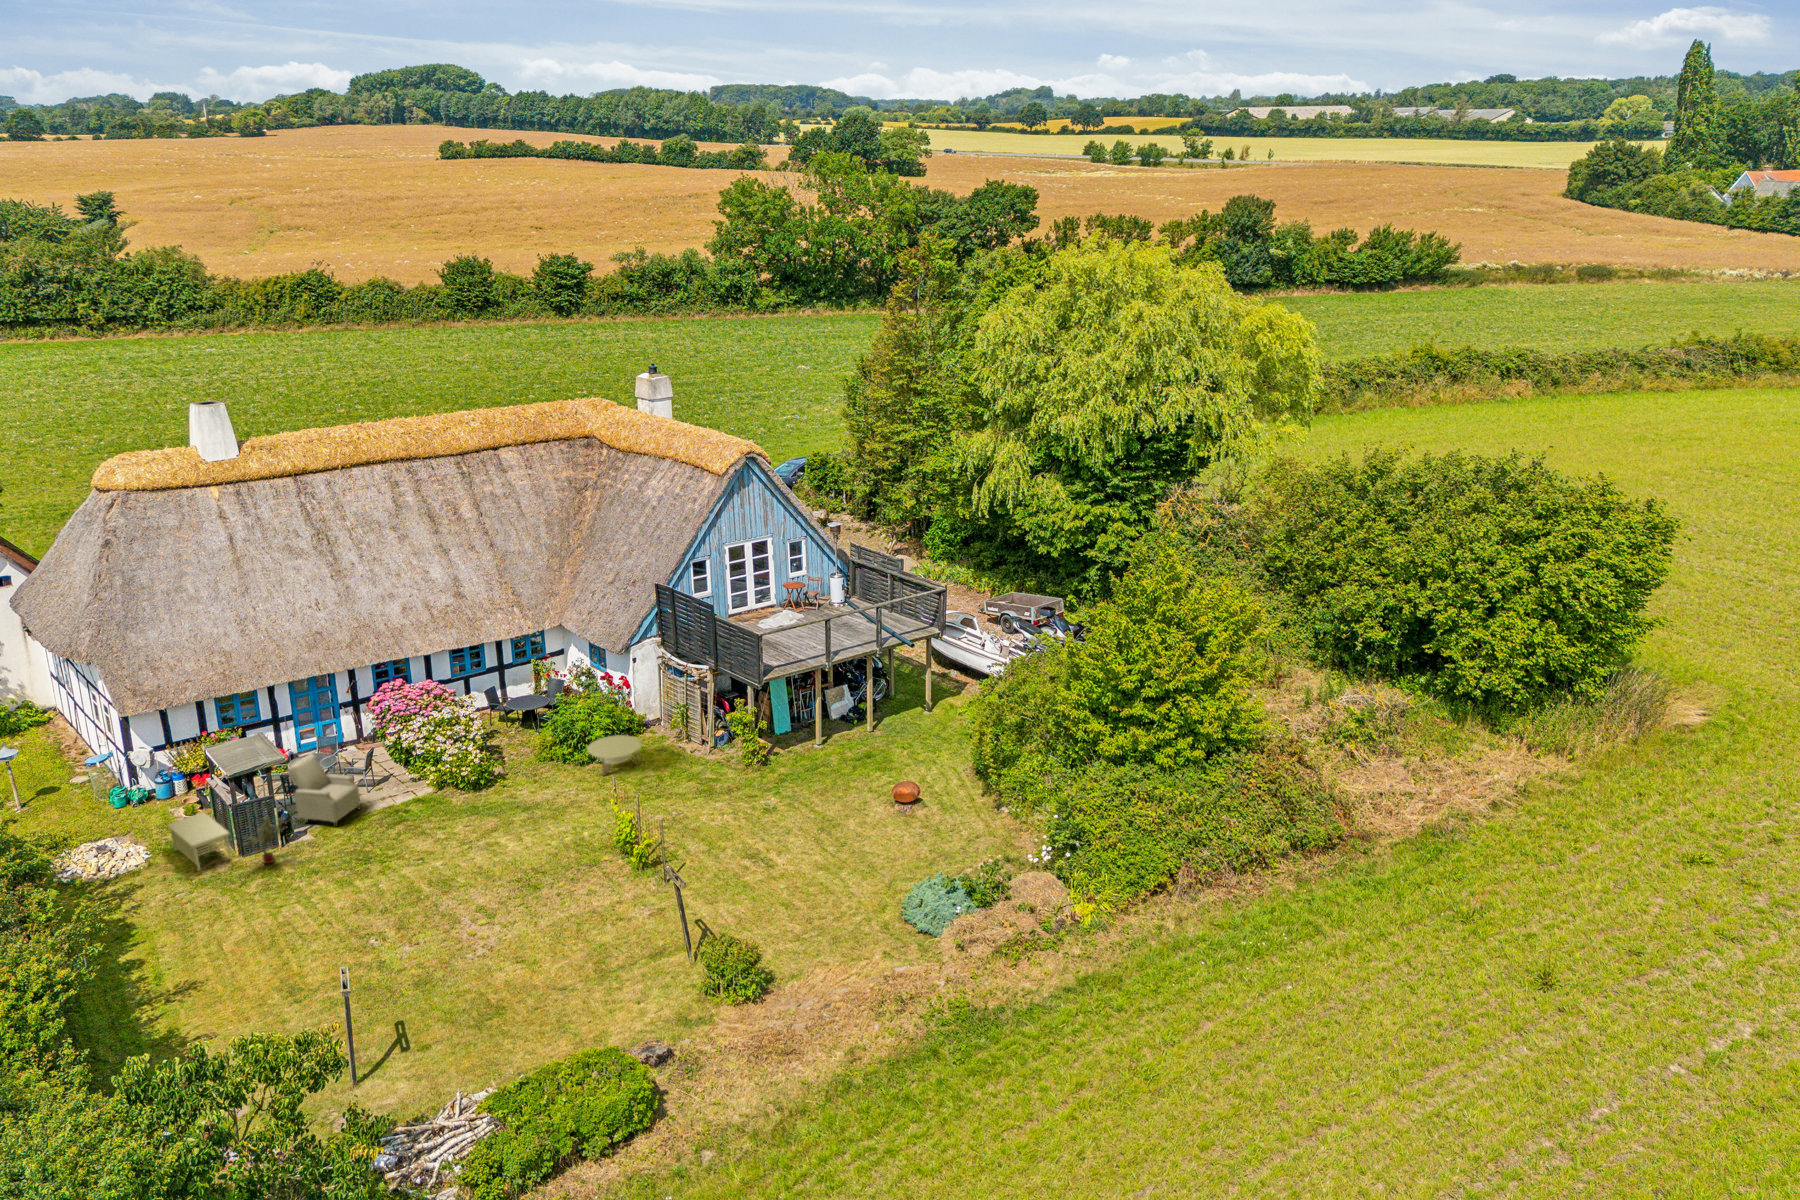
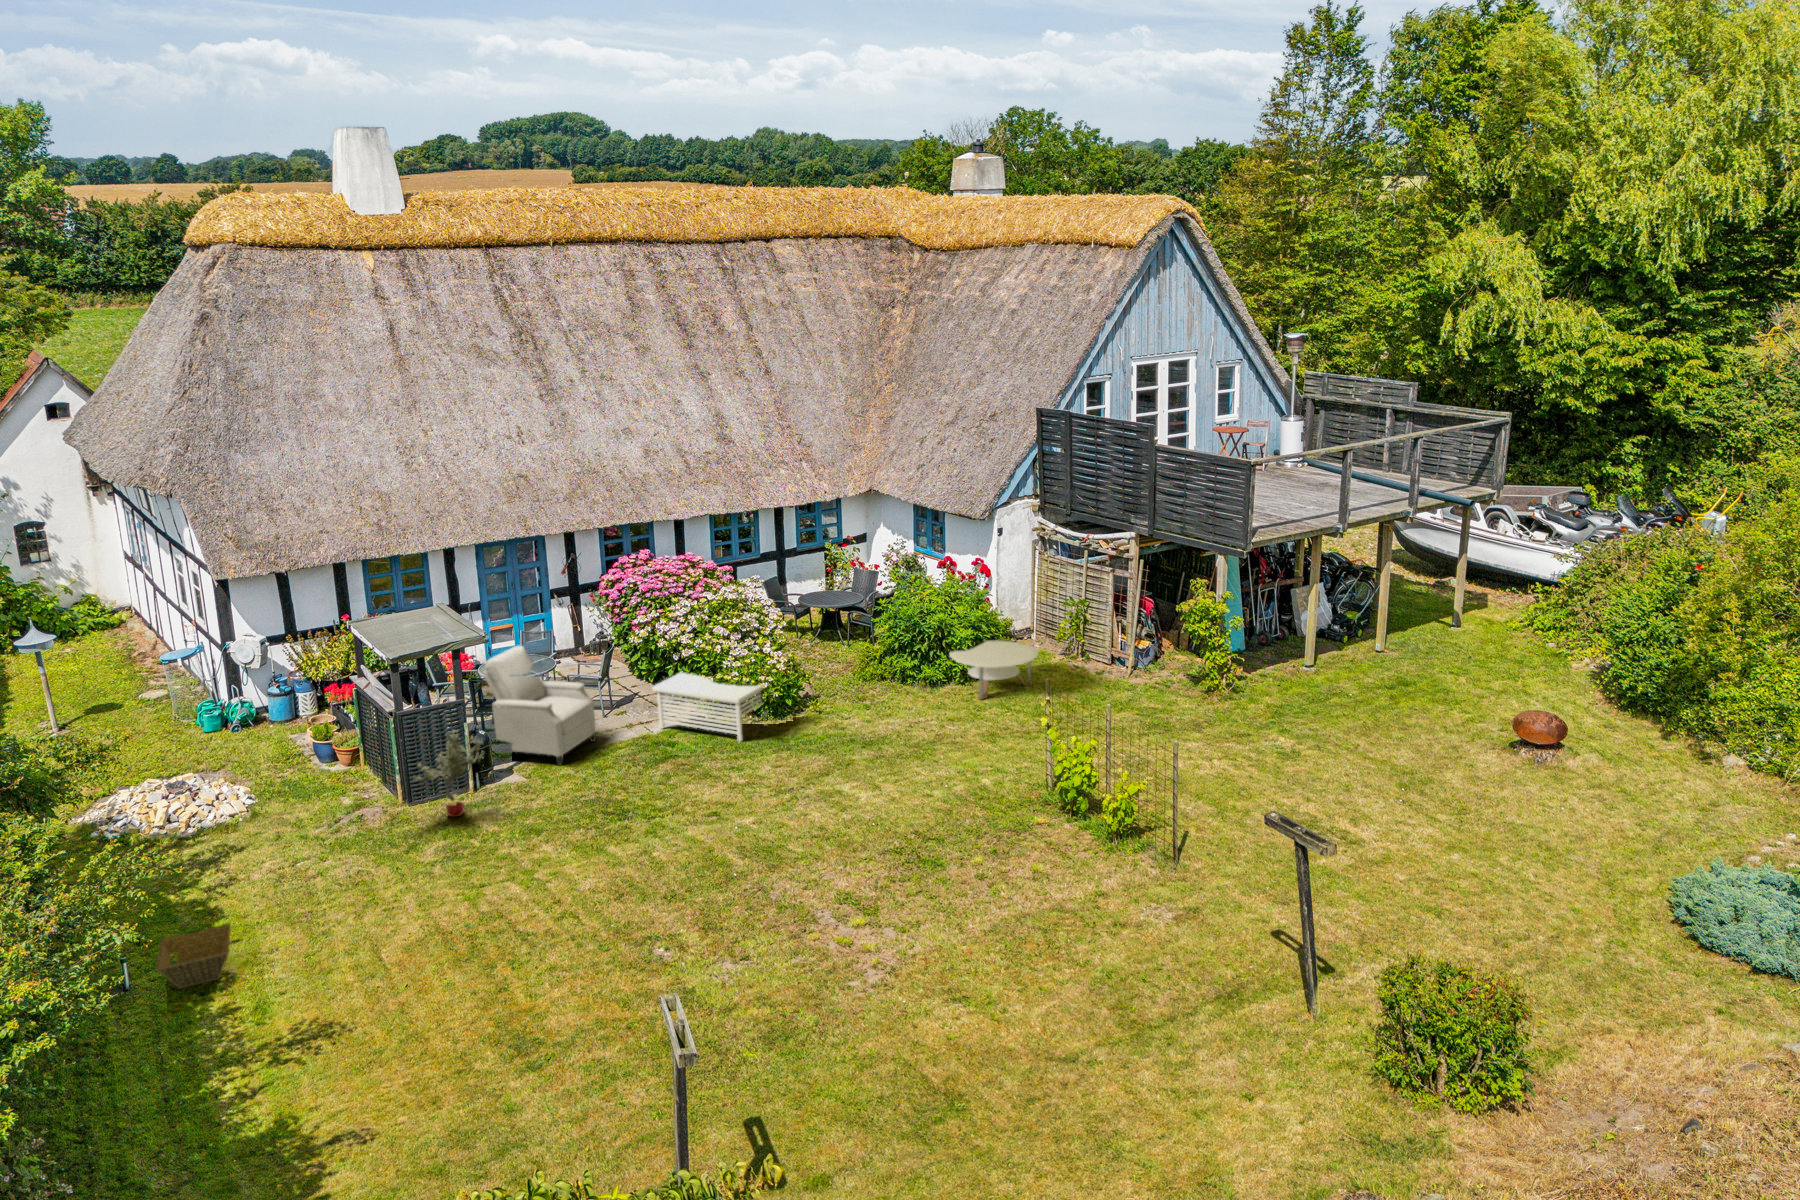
storage bench: present [167,812,231,871] -> present [652,673,767,741]
basket: none [104,933,141,967] -> present [156,924,231,988]

